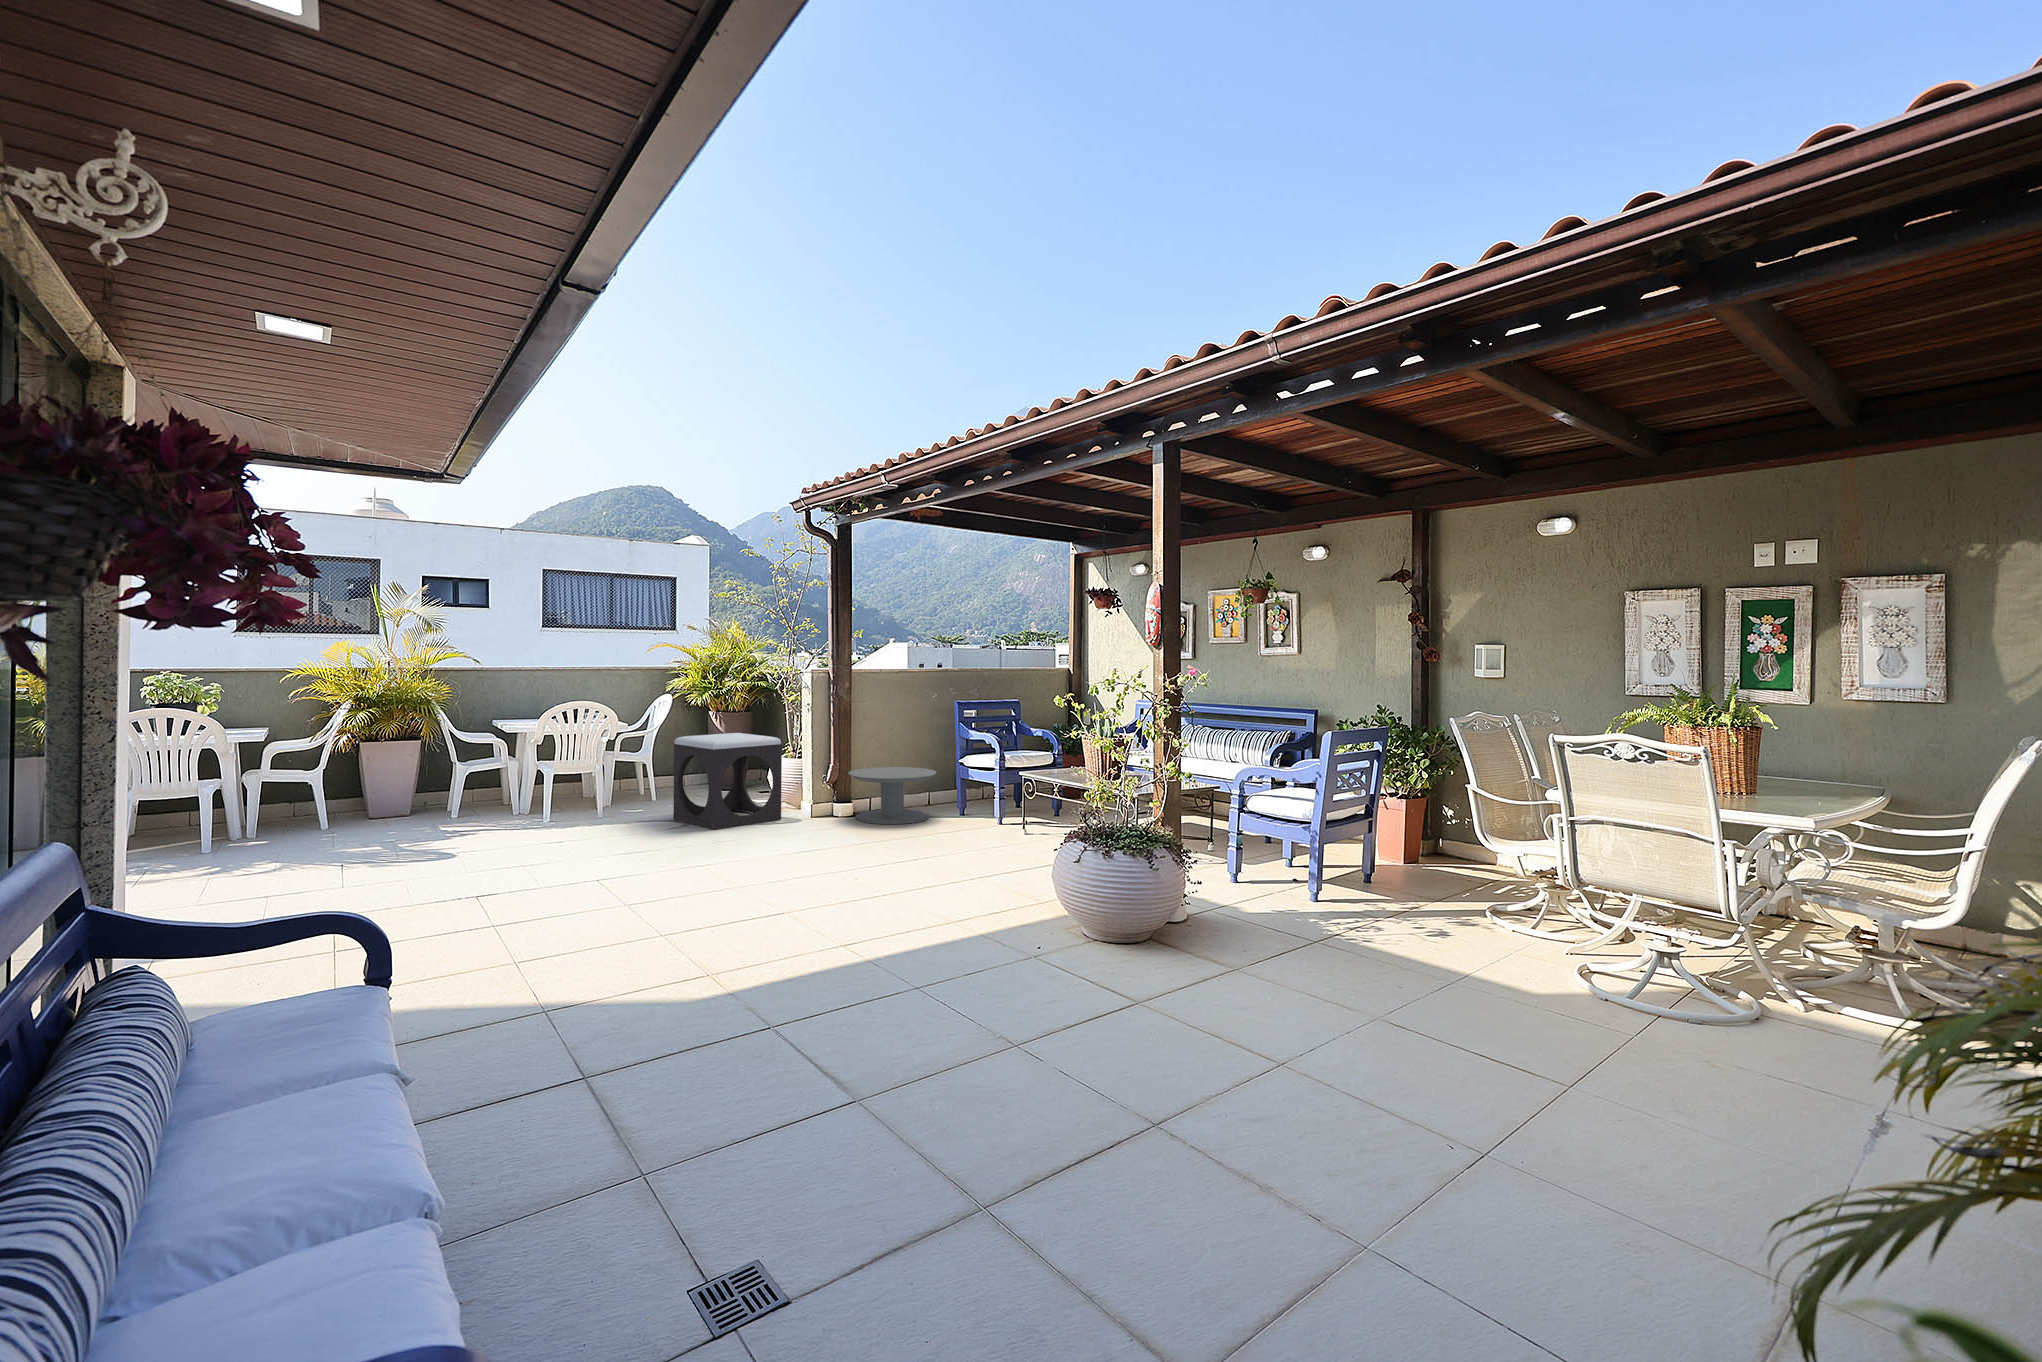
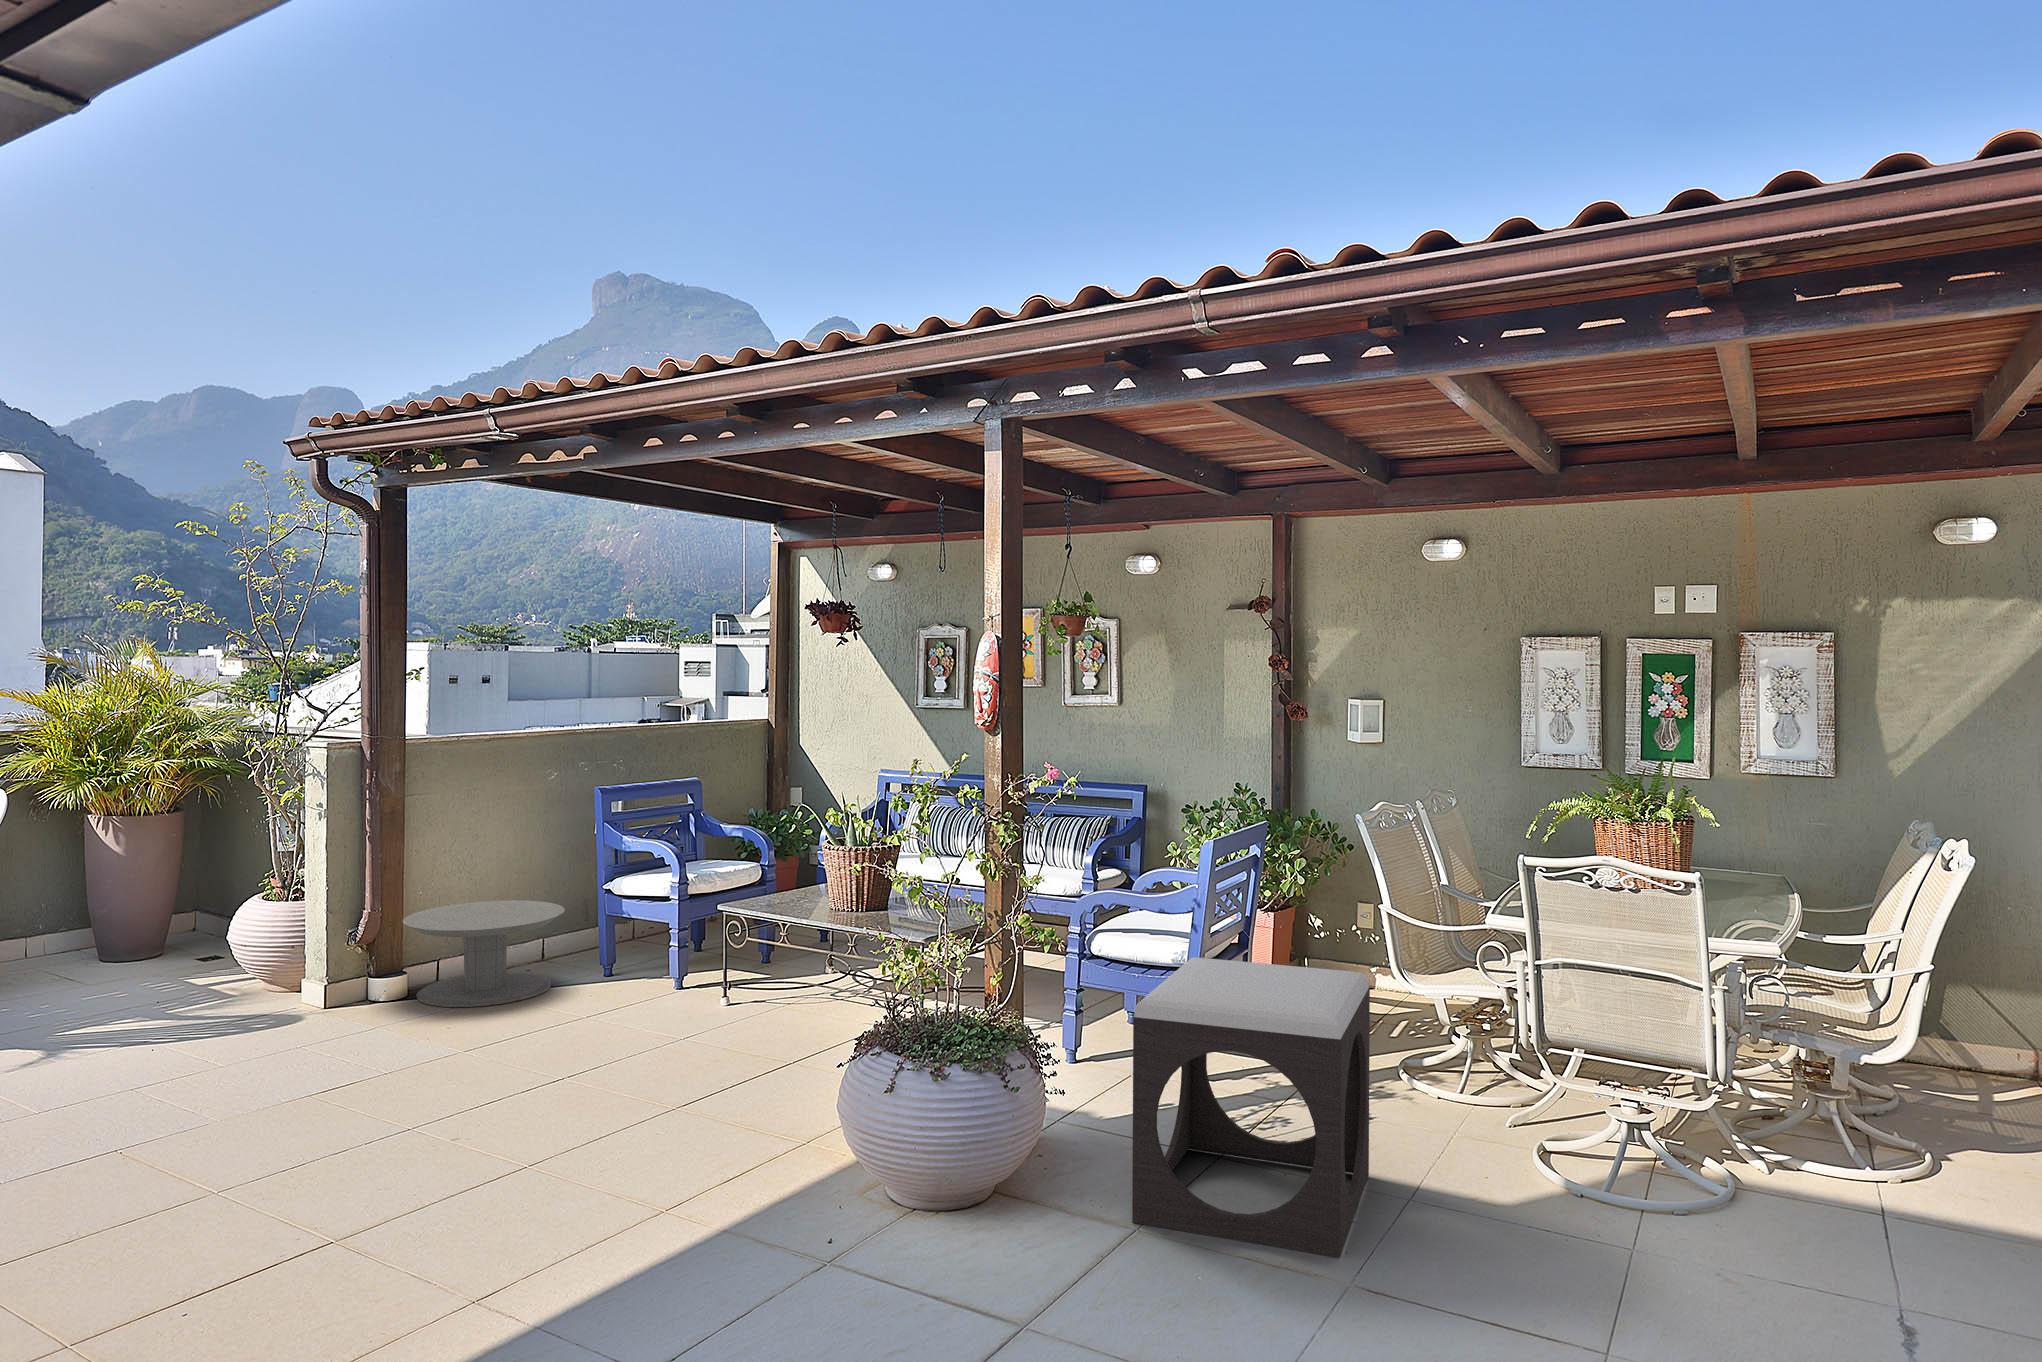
footstool: present [673,733,782,830] -> present [1132,957,1370,1257]

